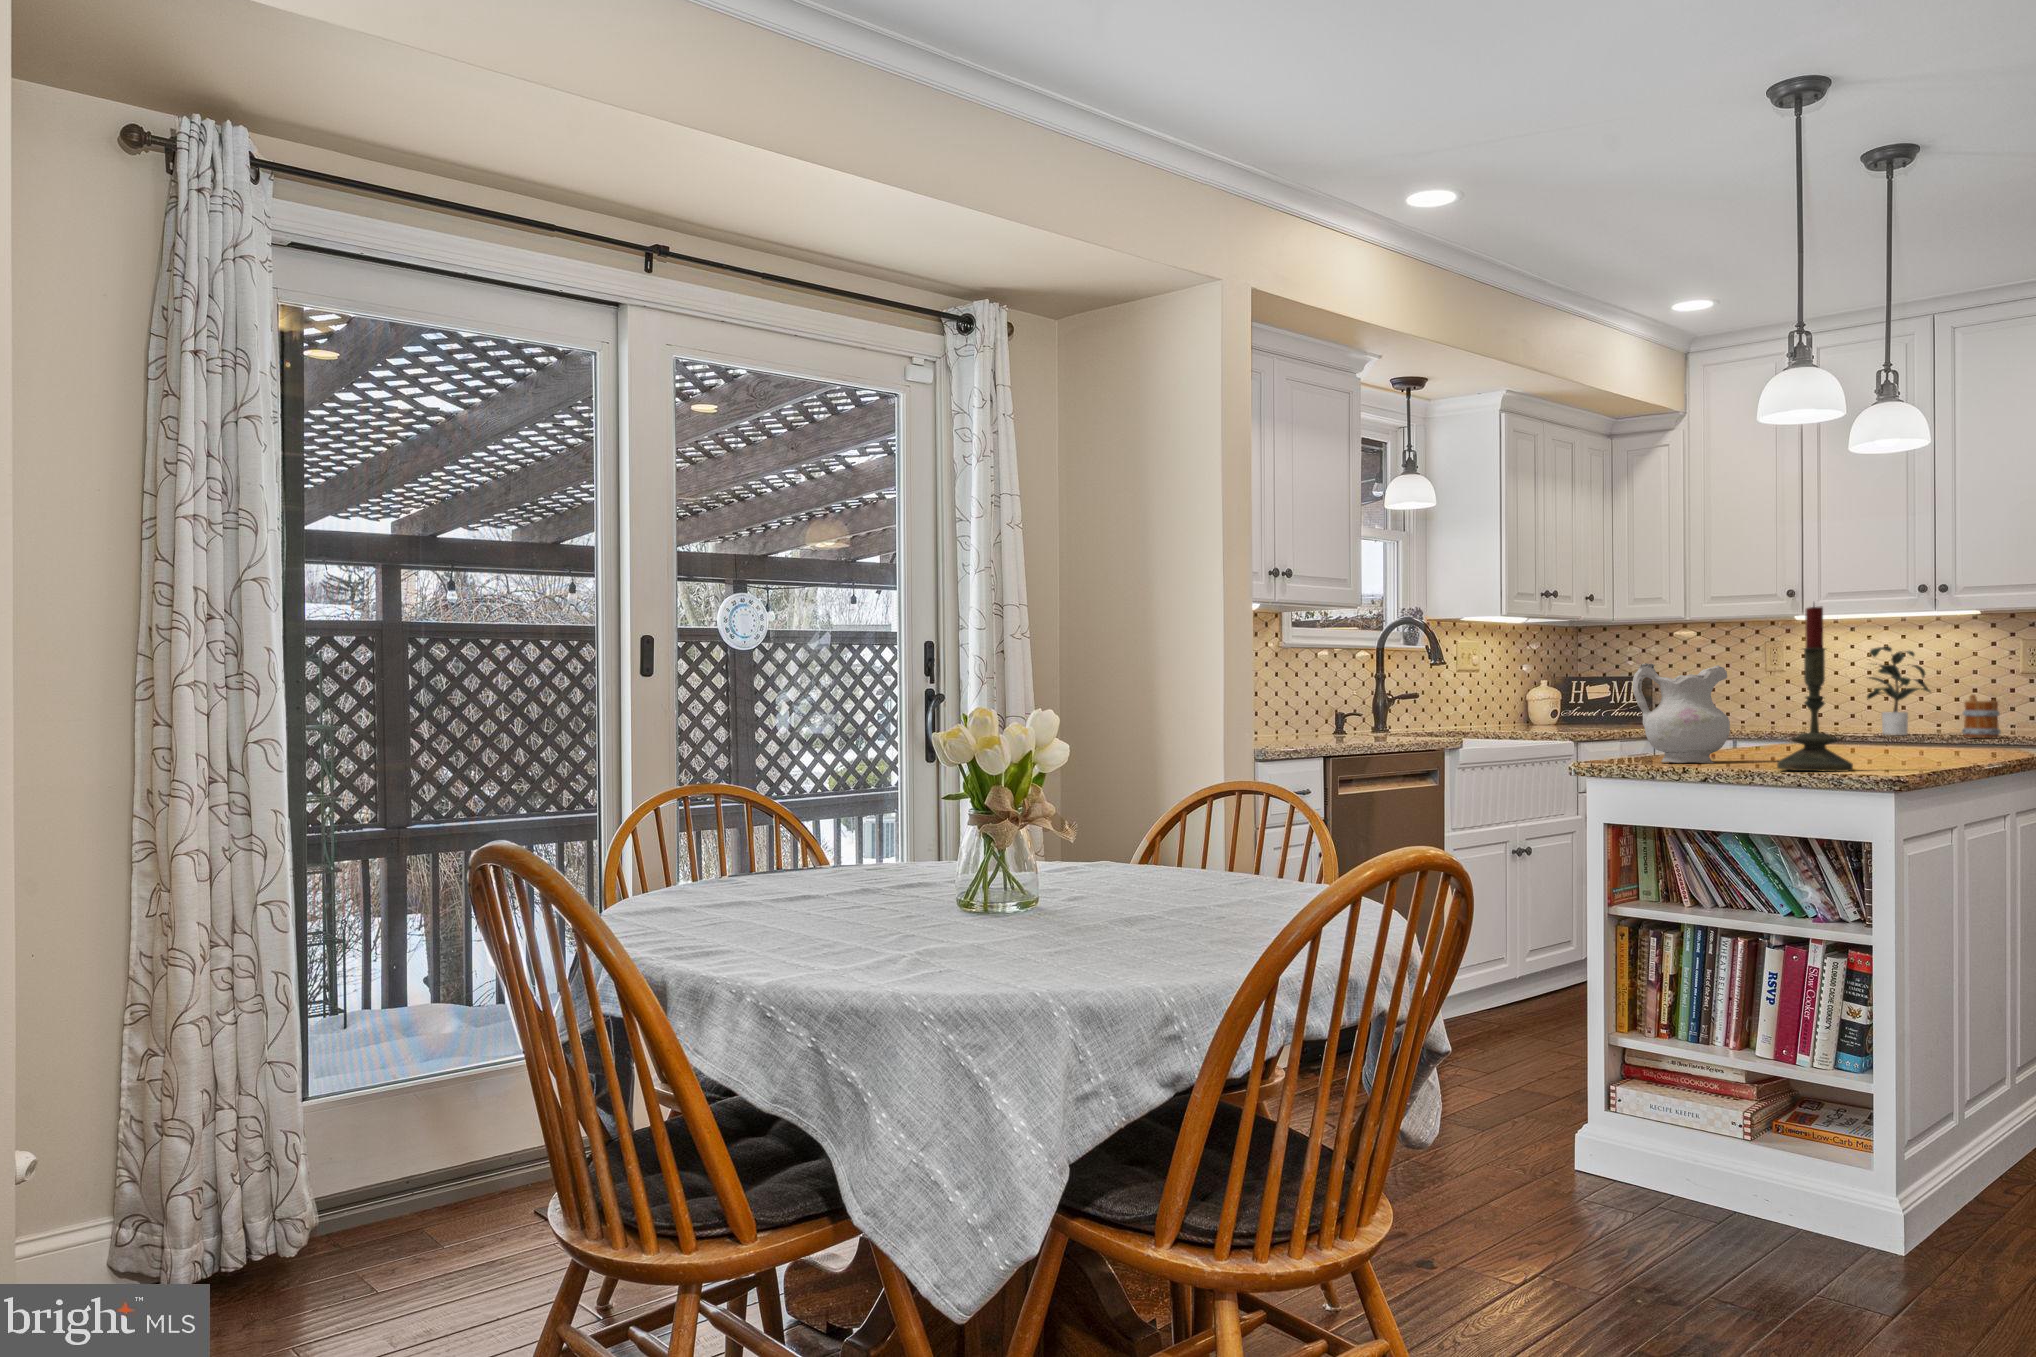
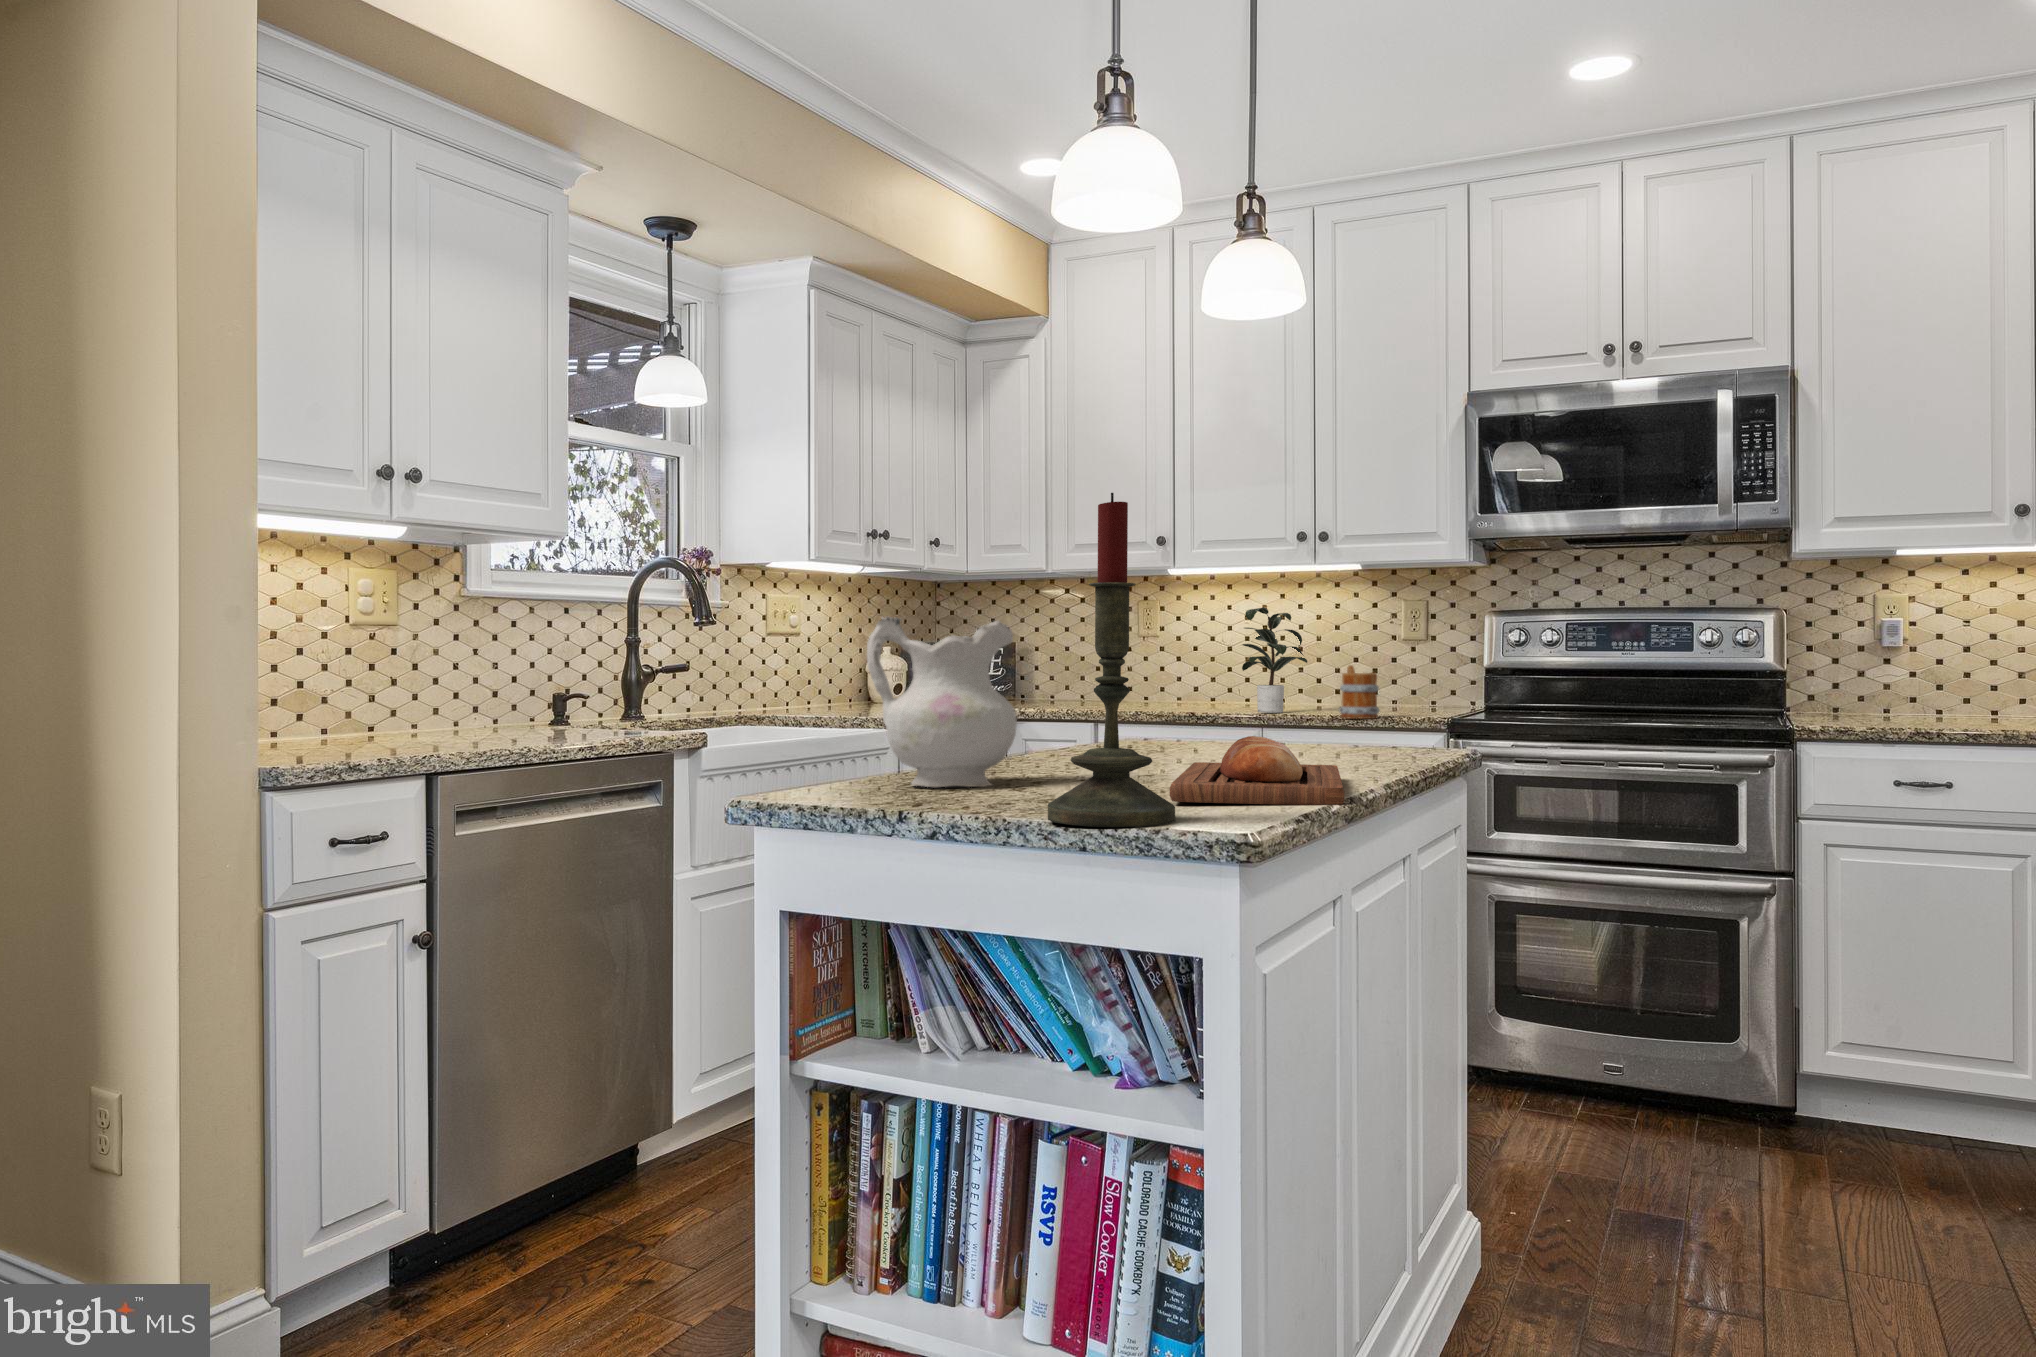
bread loaf: none [1845,733,1956,768] -> present [1170,736,1344,805]

